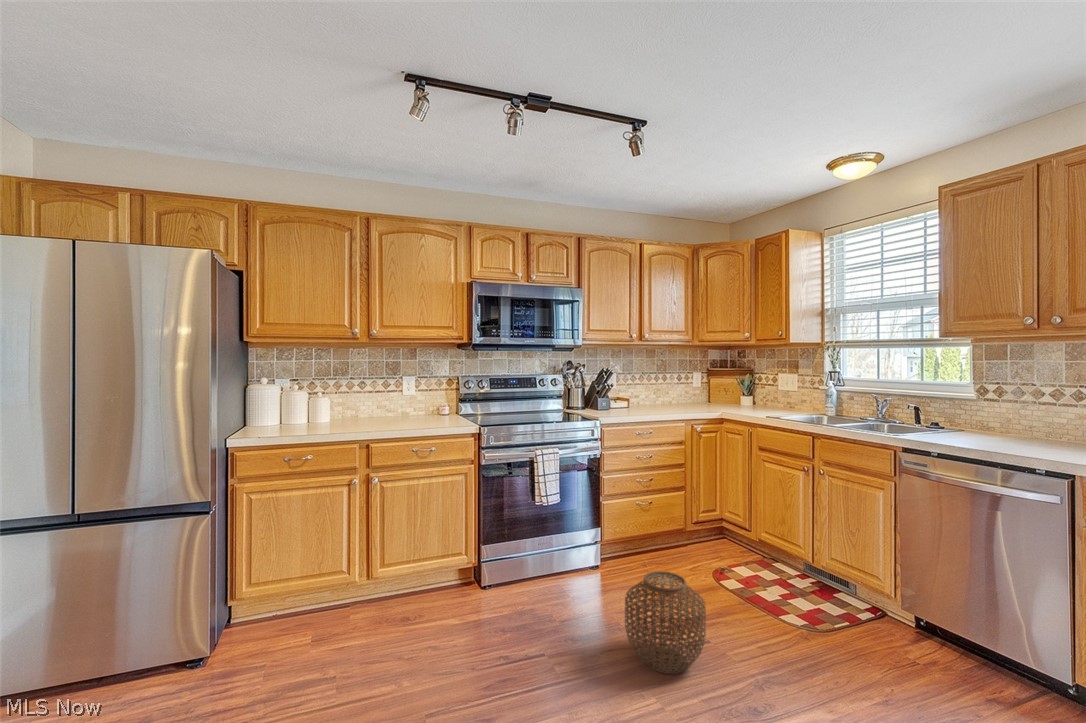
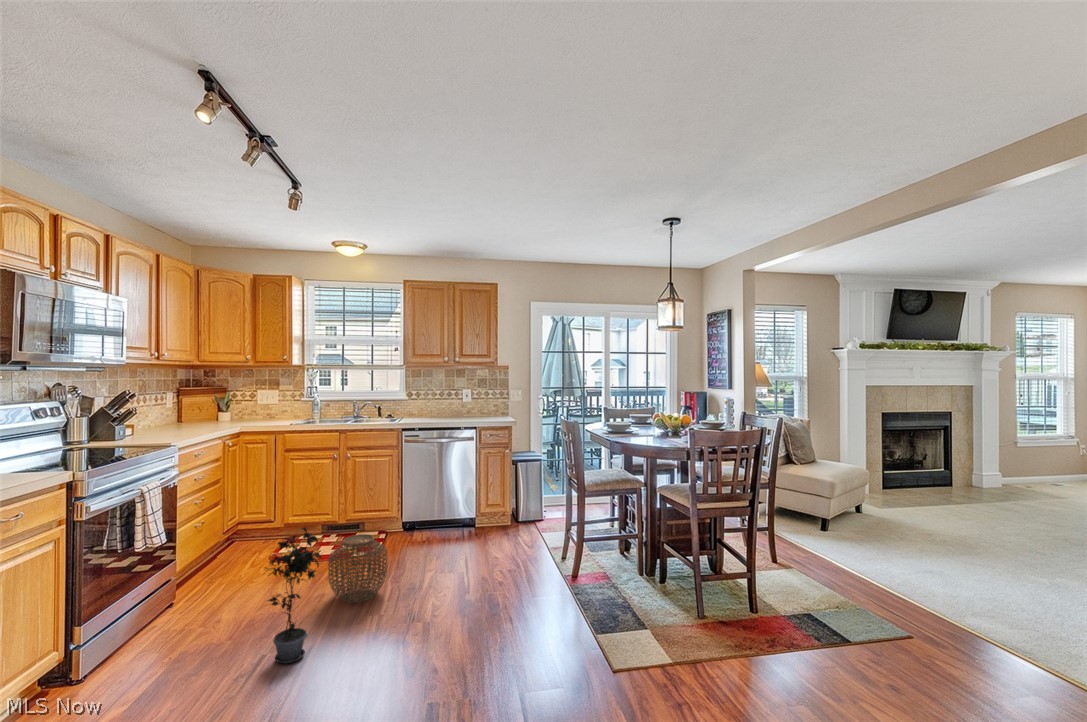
potted plant: none [477,523,542,669] -> present [264,527,322,663]

